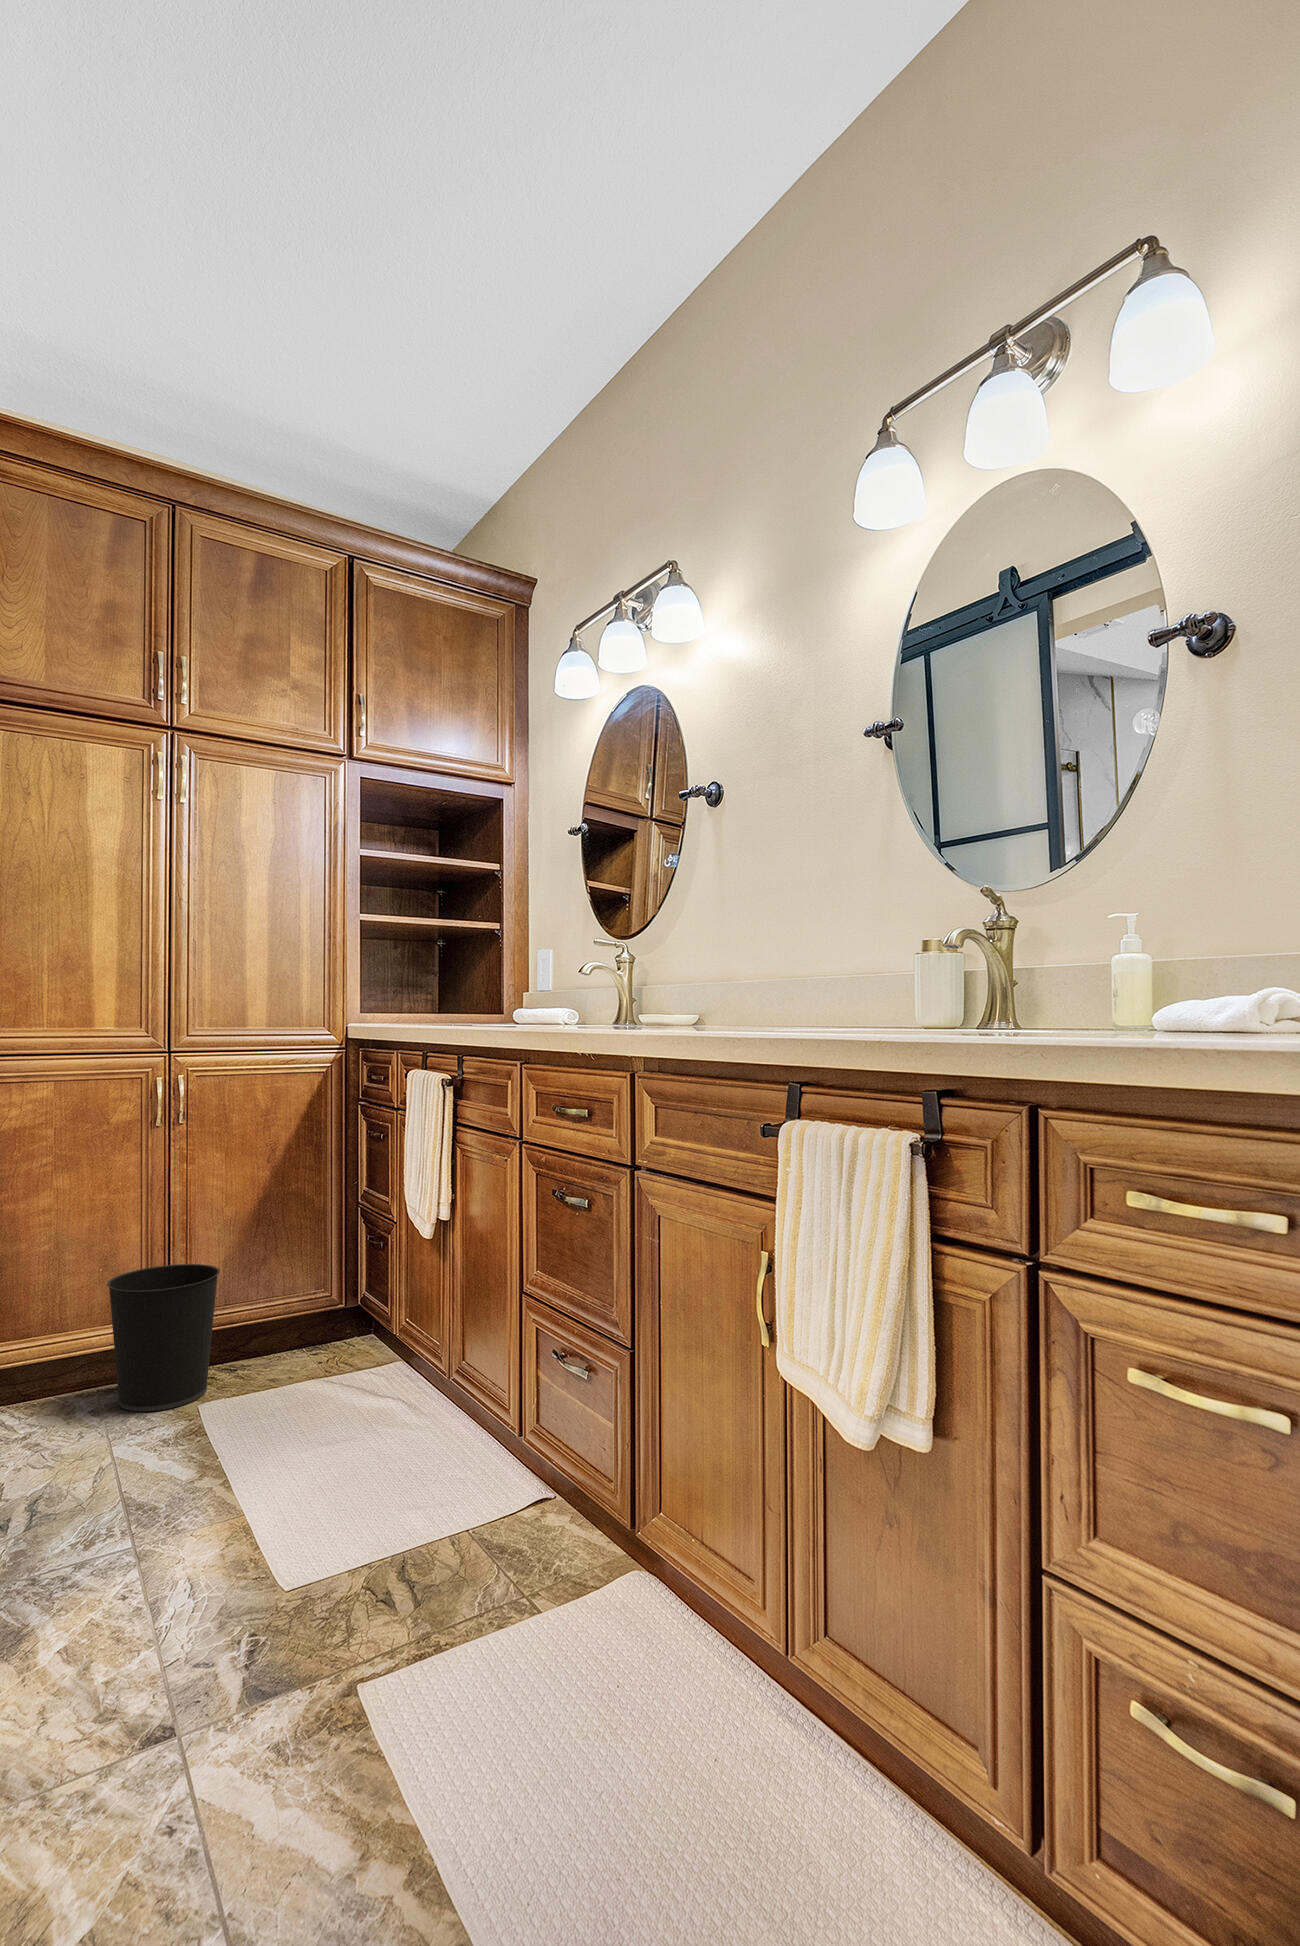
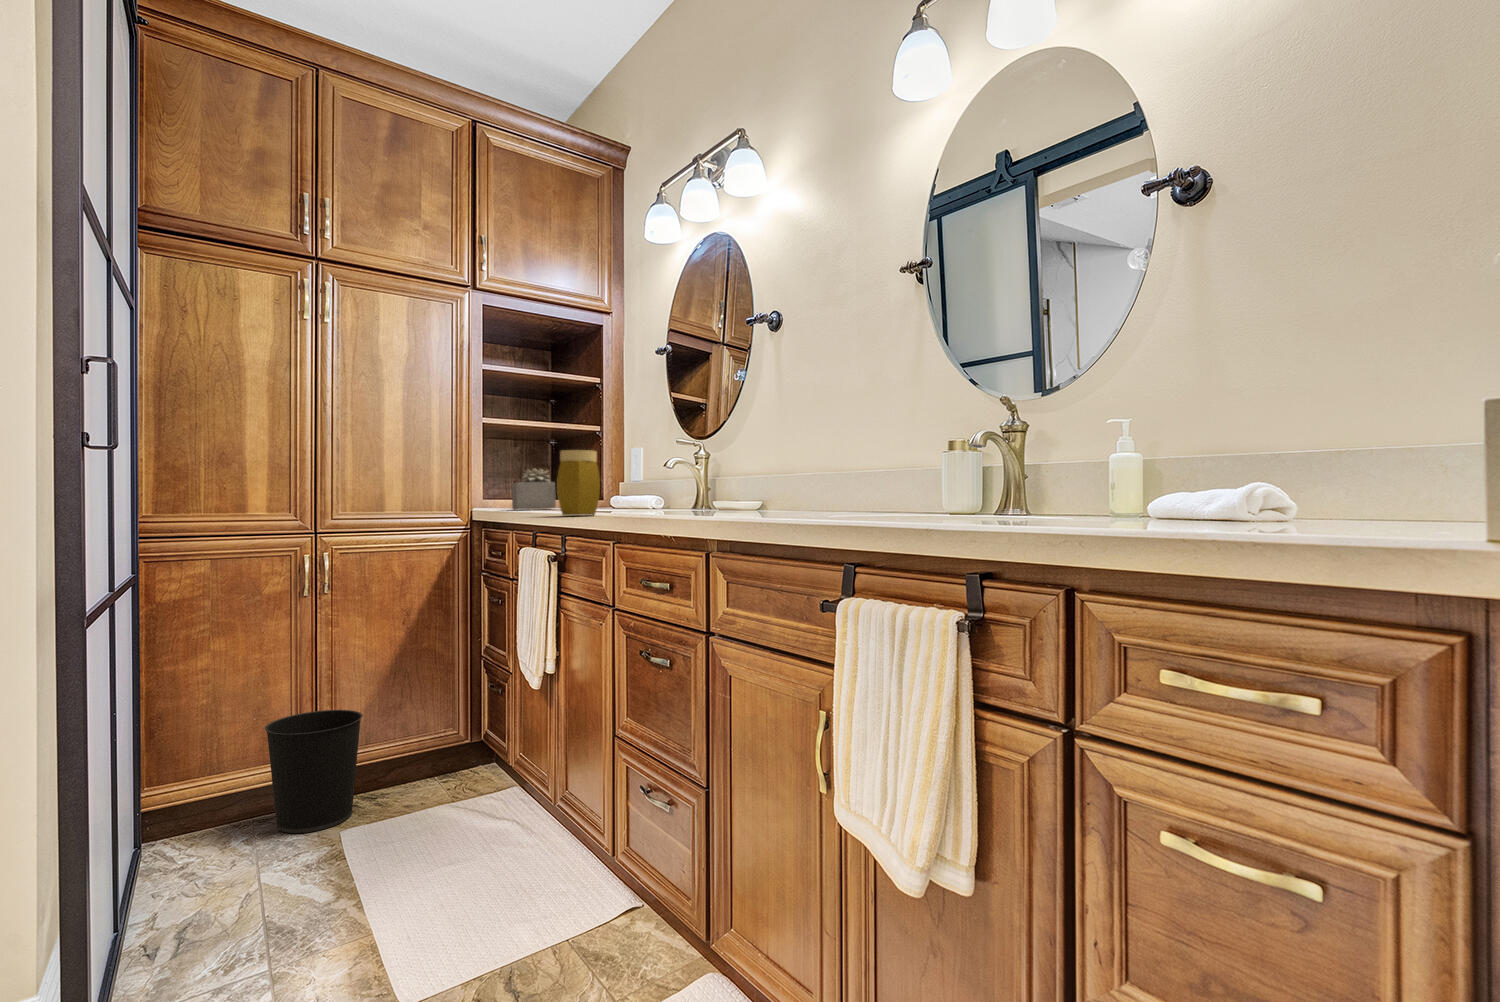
jar: none [455,950,505,1028] -> present [557,450,600,516]
succulent plant: none [394,970,449,1021] -> present [512,469,556,510]

